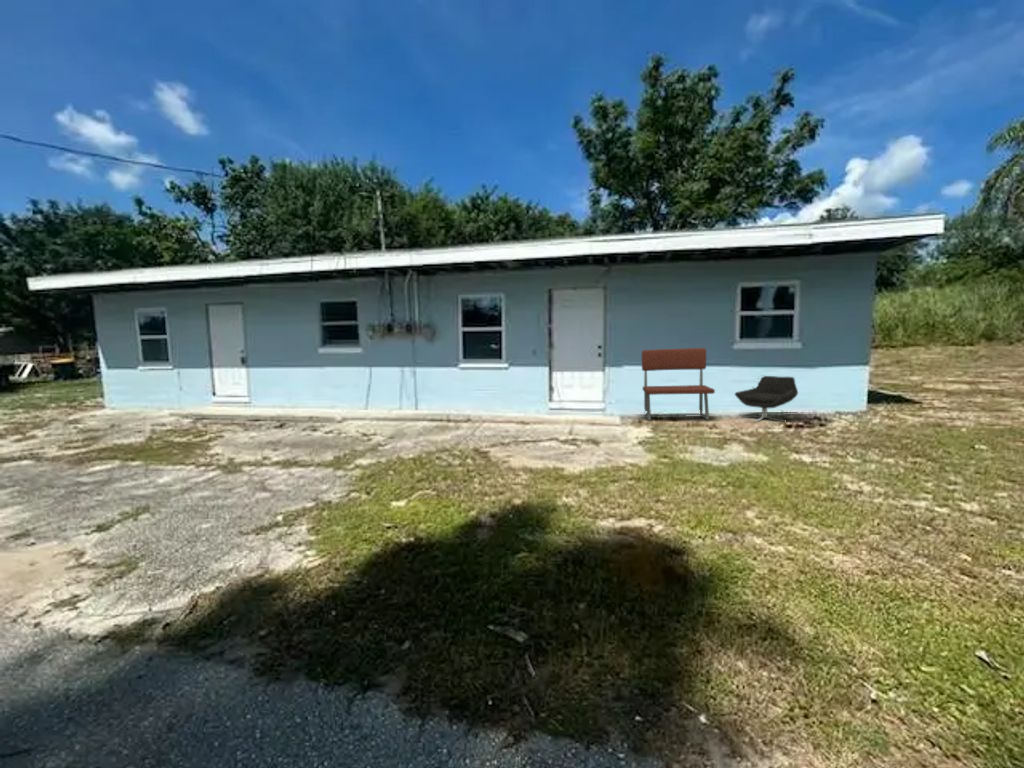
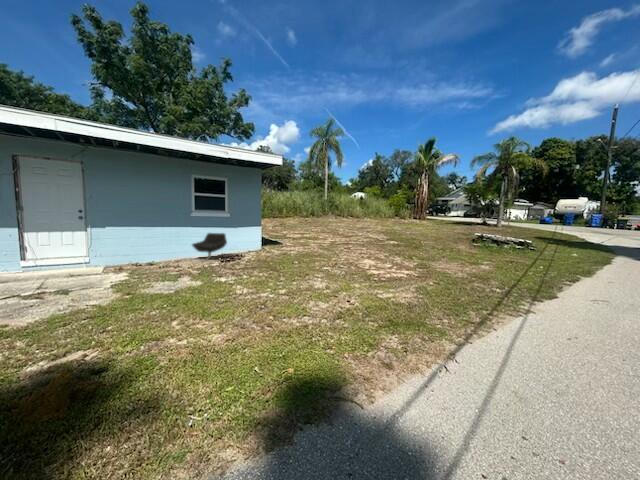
bench: present [642,348,715,420] -> none [121,215,177,268]

